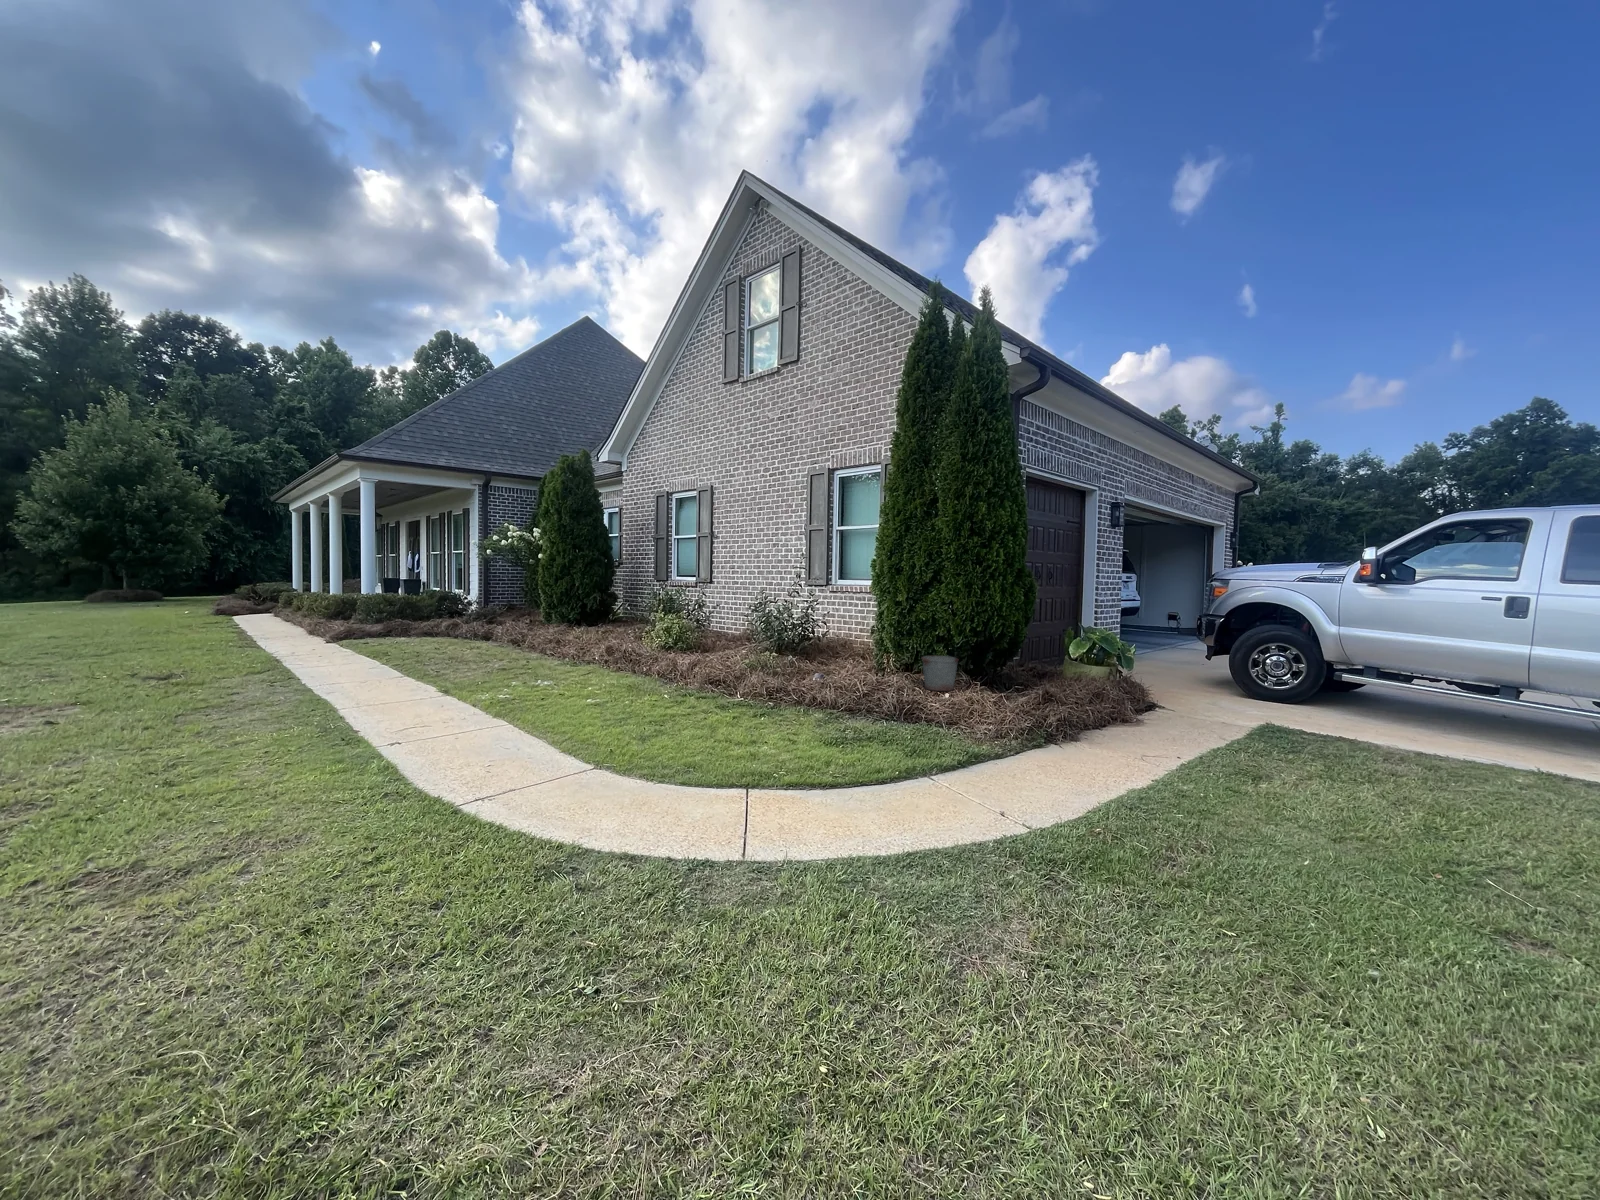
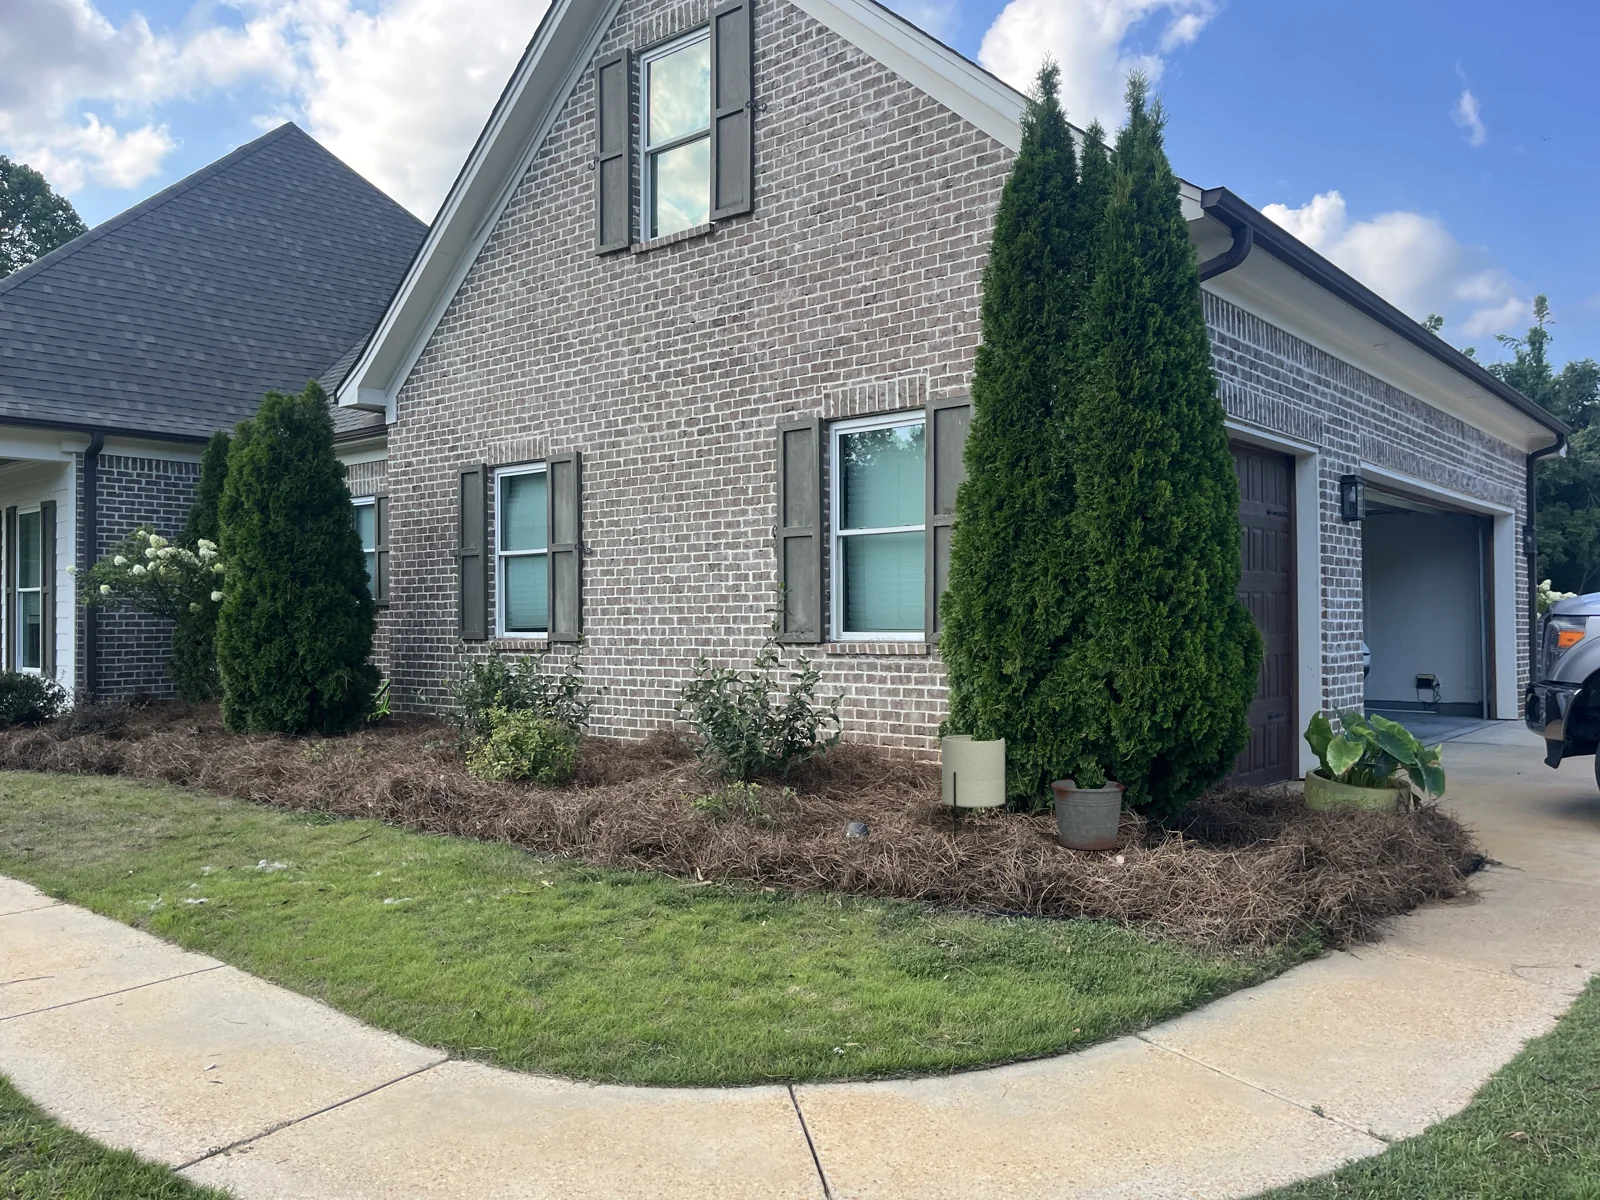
planter: none [868,632,902,682] -> present [942,735,1007,837]

